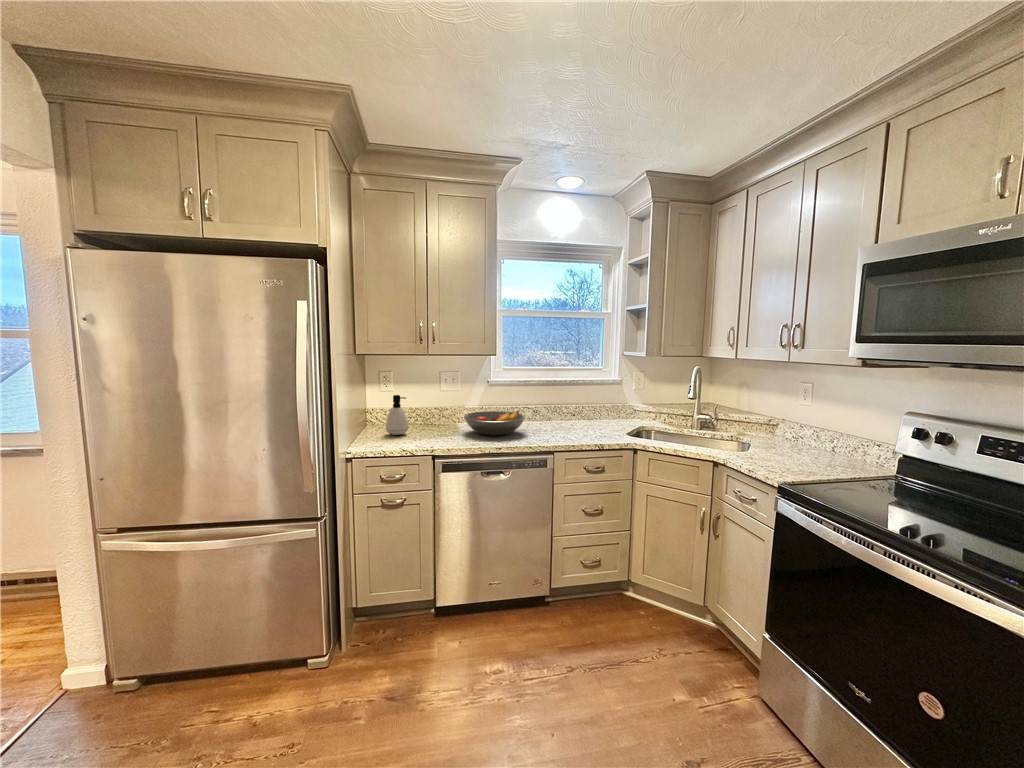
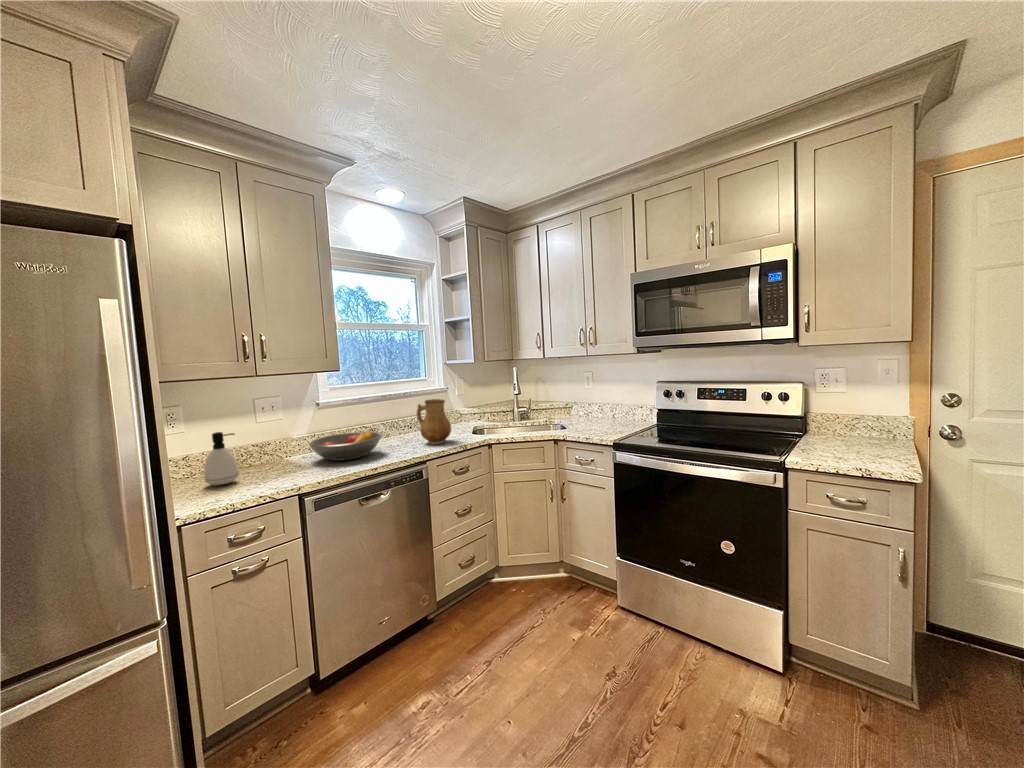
ceramic pitcher: none [566,391,597,438] -> present [417,399,451,444]

